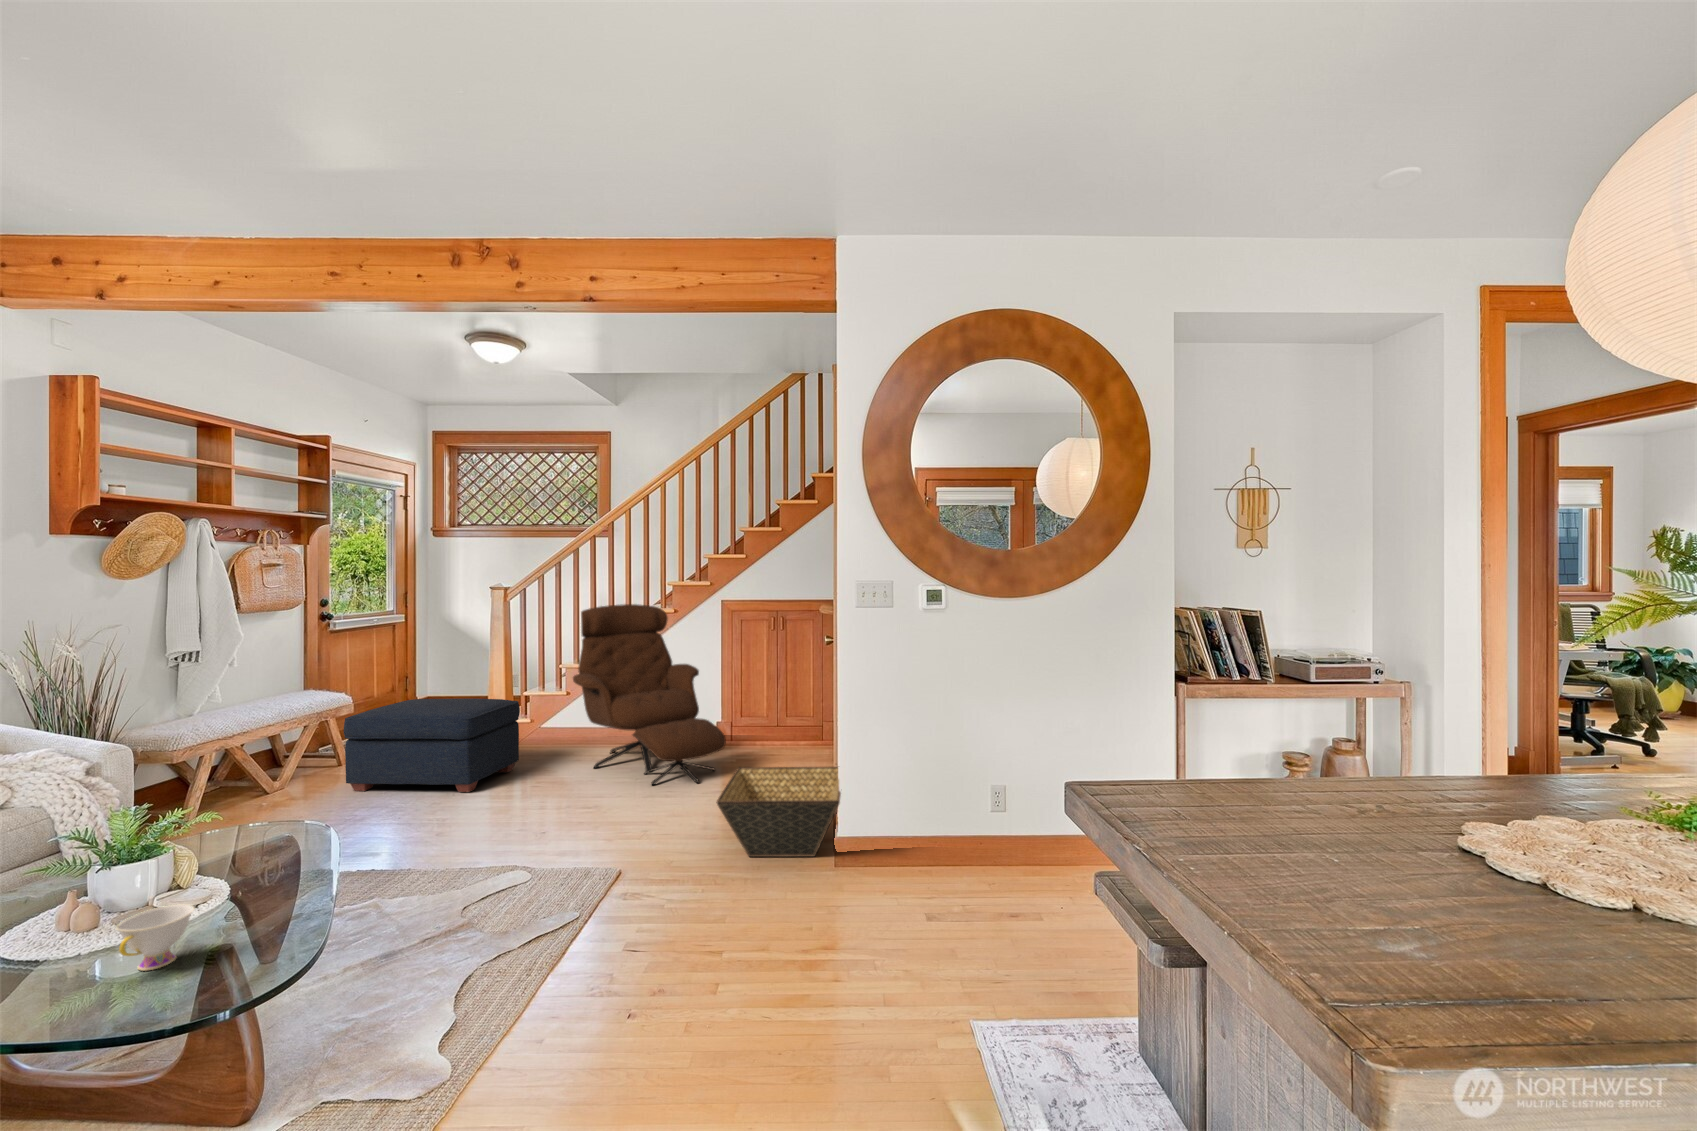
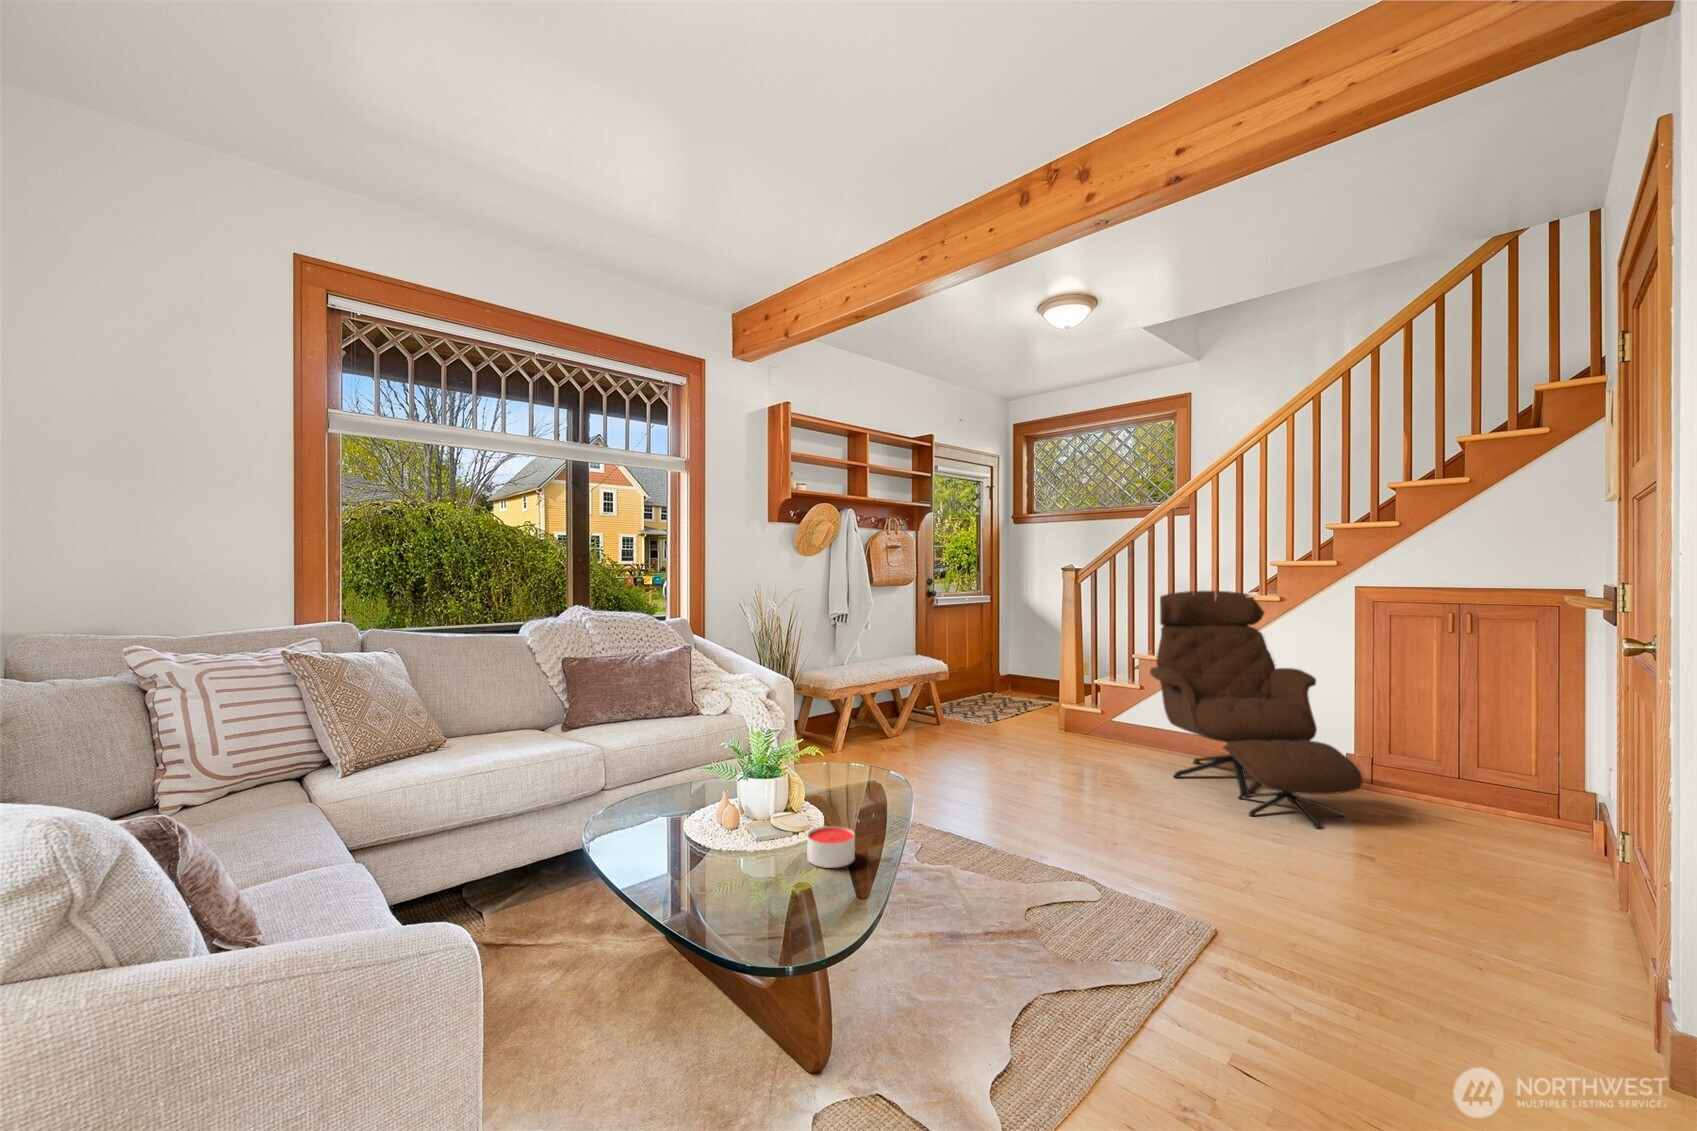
ottoman: present [344,699,520,792] -> none [938,674,1092,775]
basket: present [716,767,841,857] -> none [1363,825,1634,1014]
candle: none [215,881,279,928] -> present [807,826,855,868]
teacup: present [117,905,194,971] -> none [734,830,787,888]

